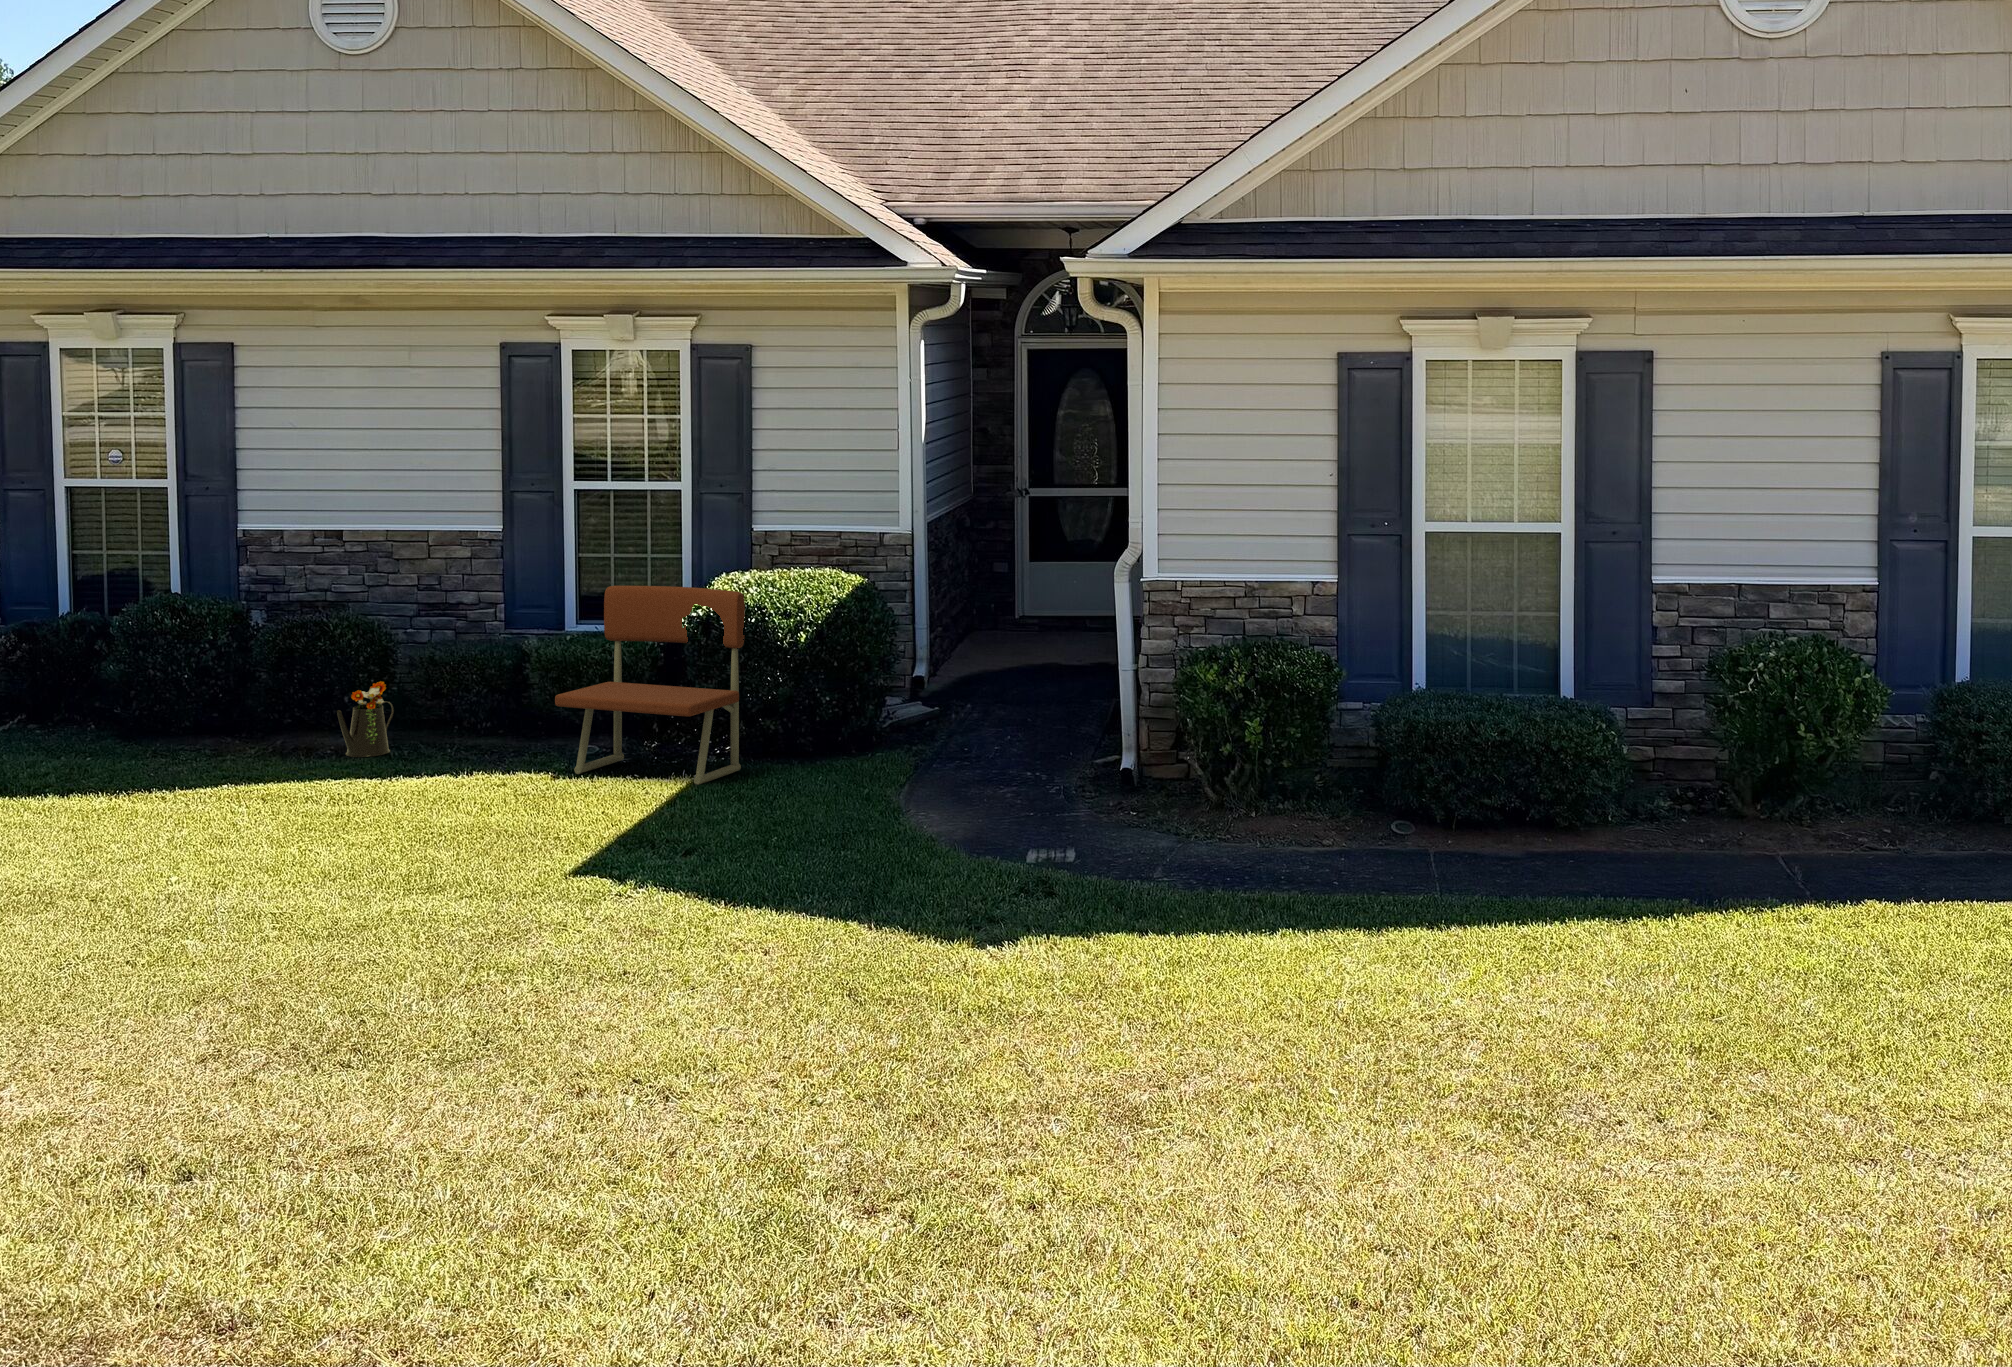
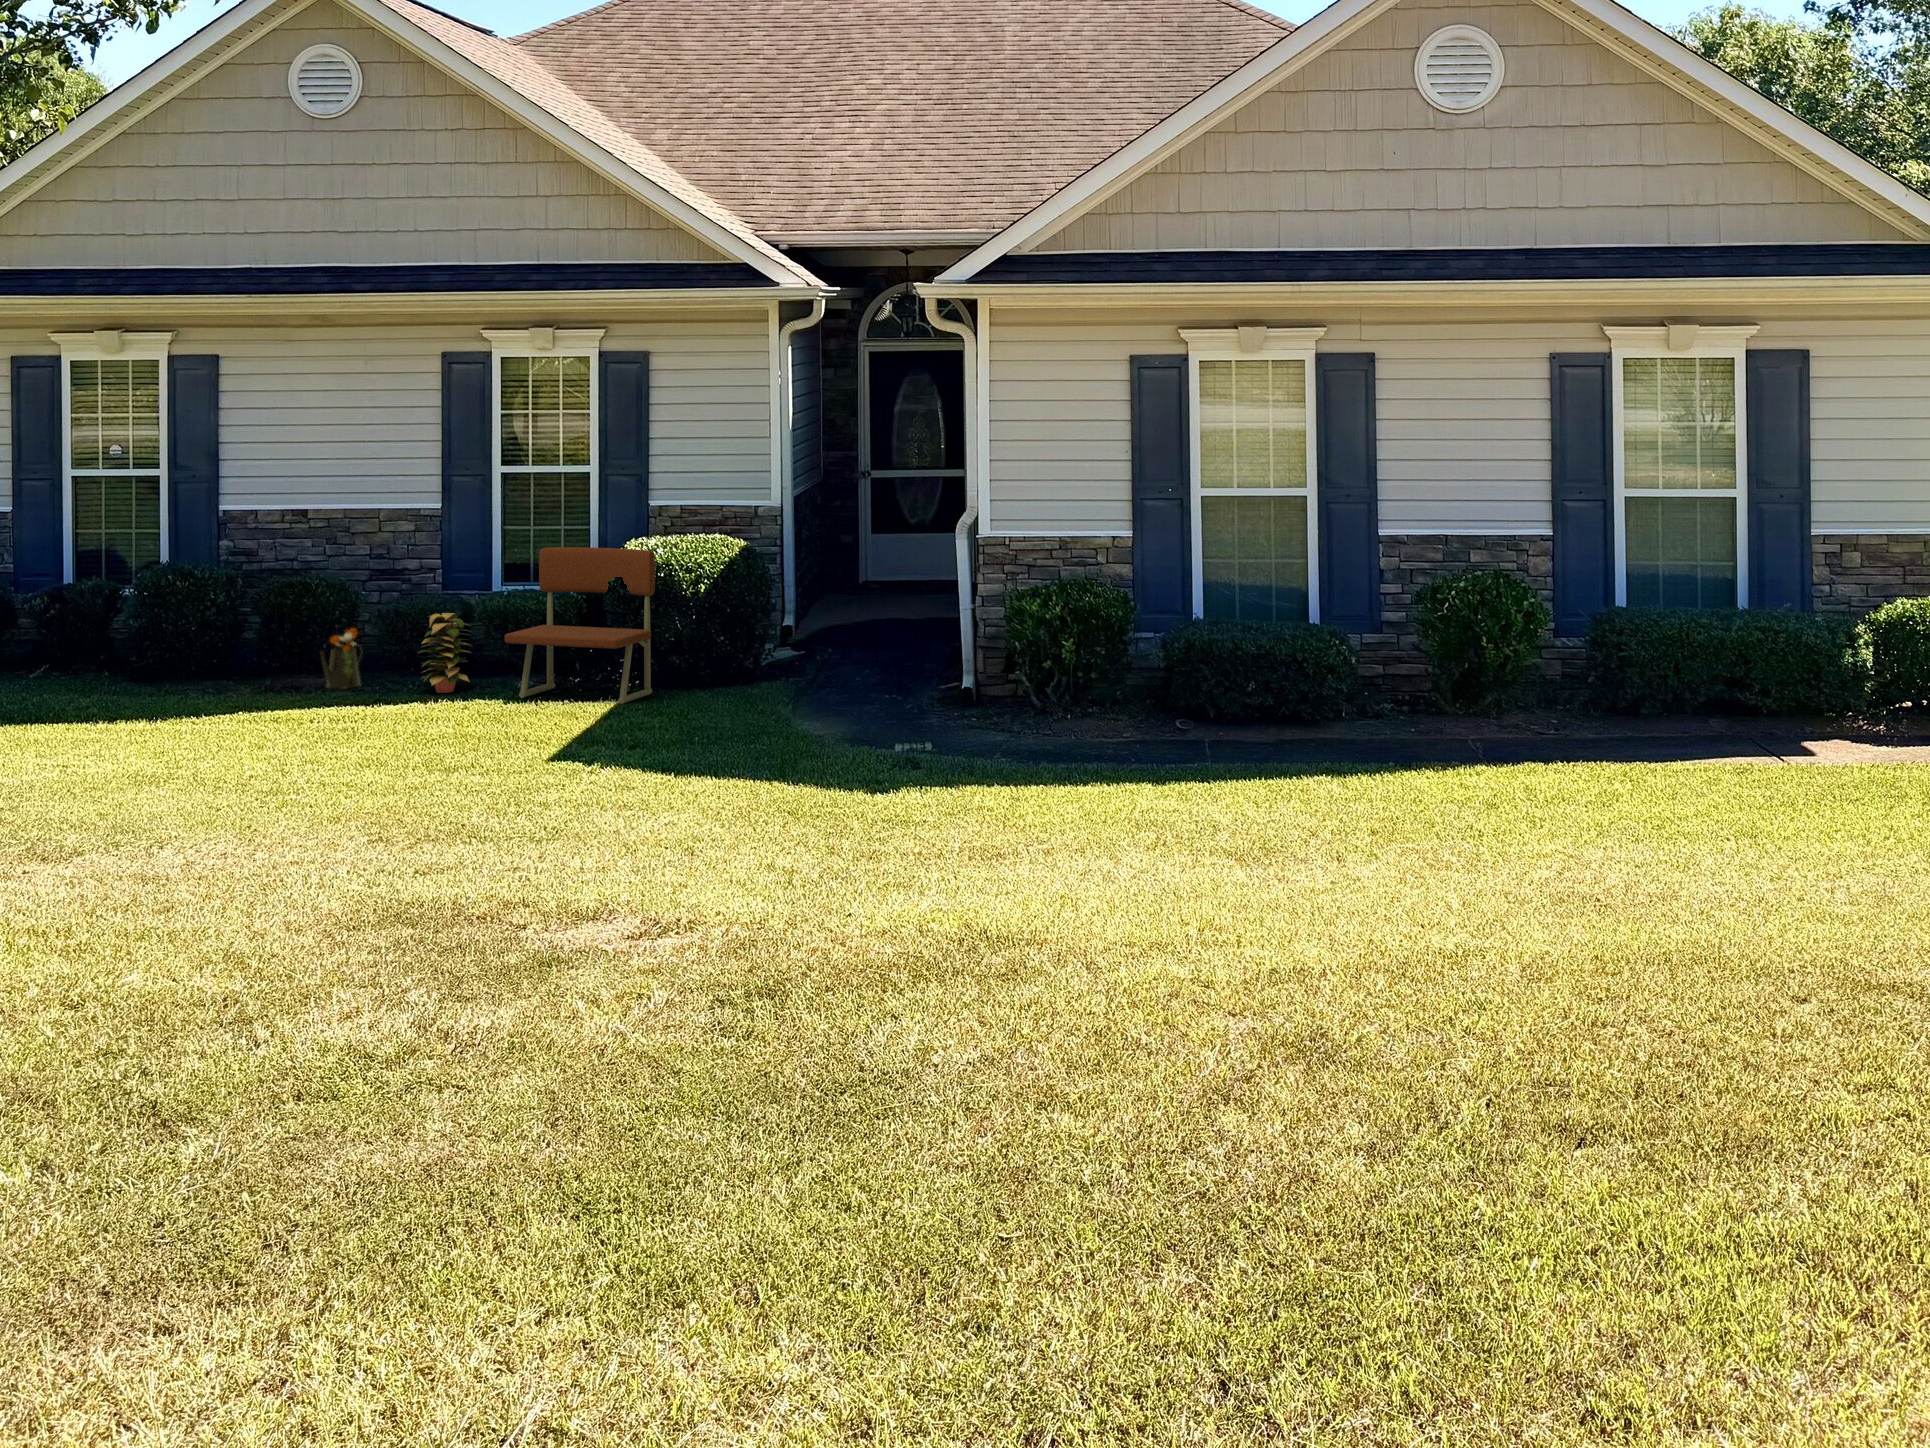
decorative plant: none [452,665,526,765] -> present [418,613,472,693]

